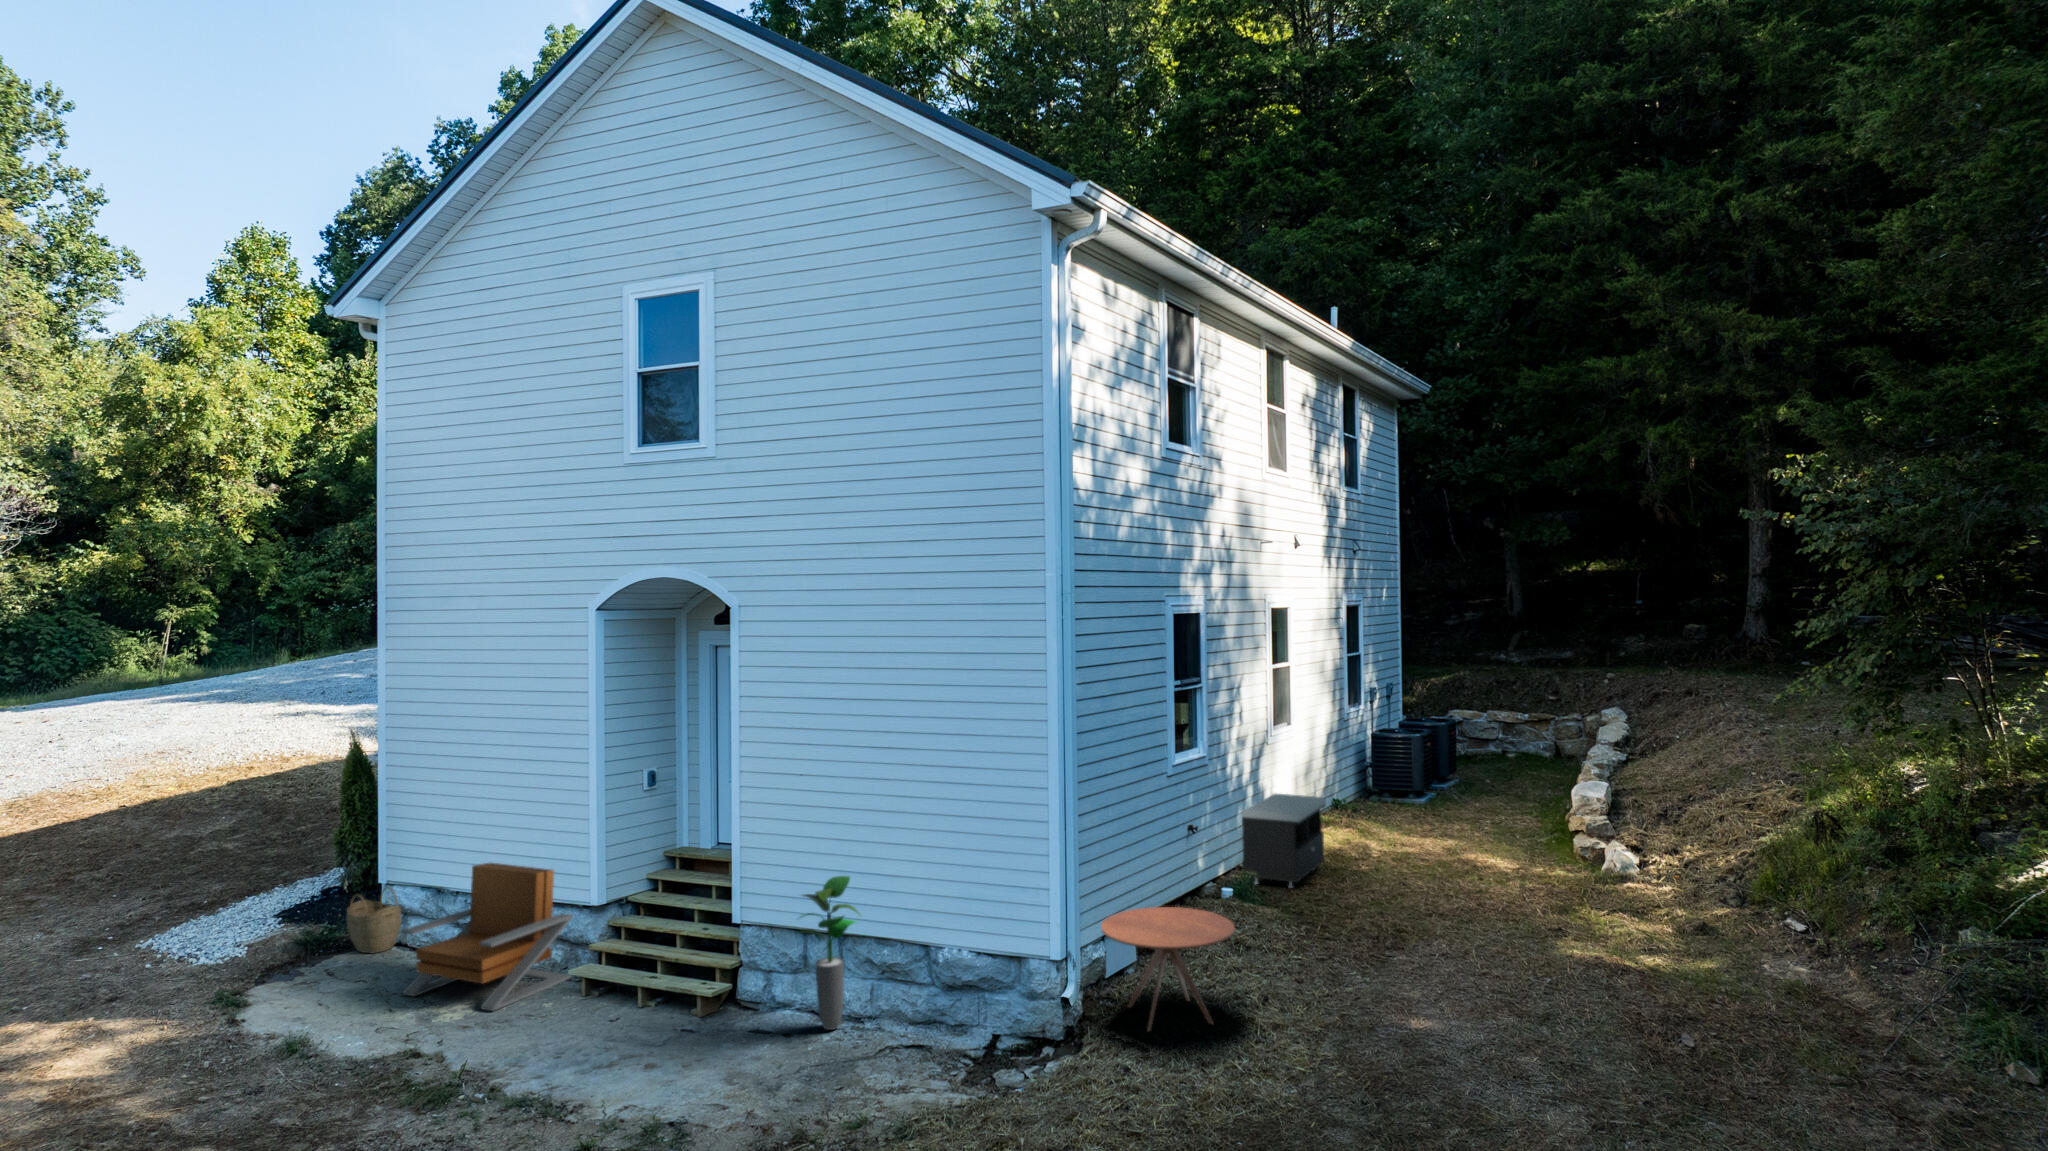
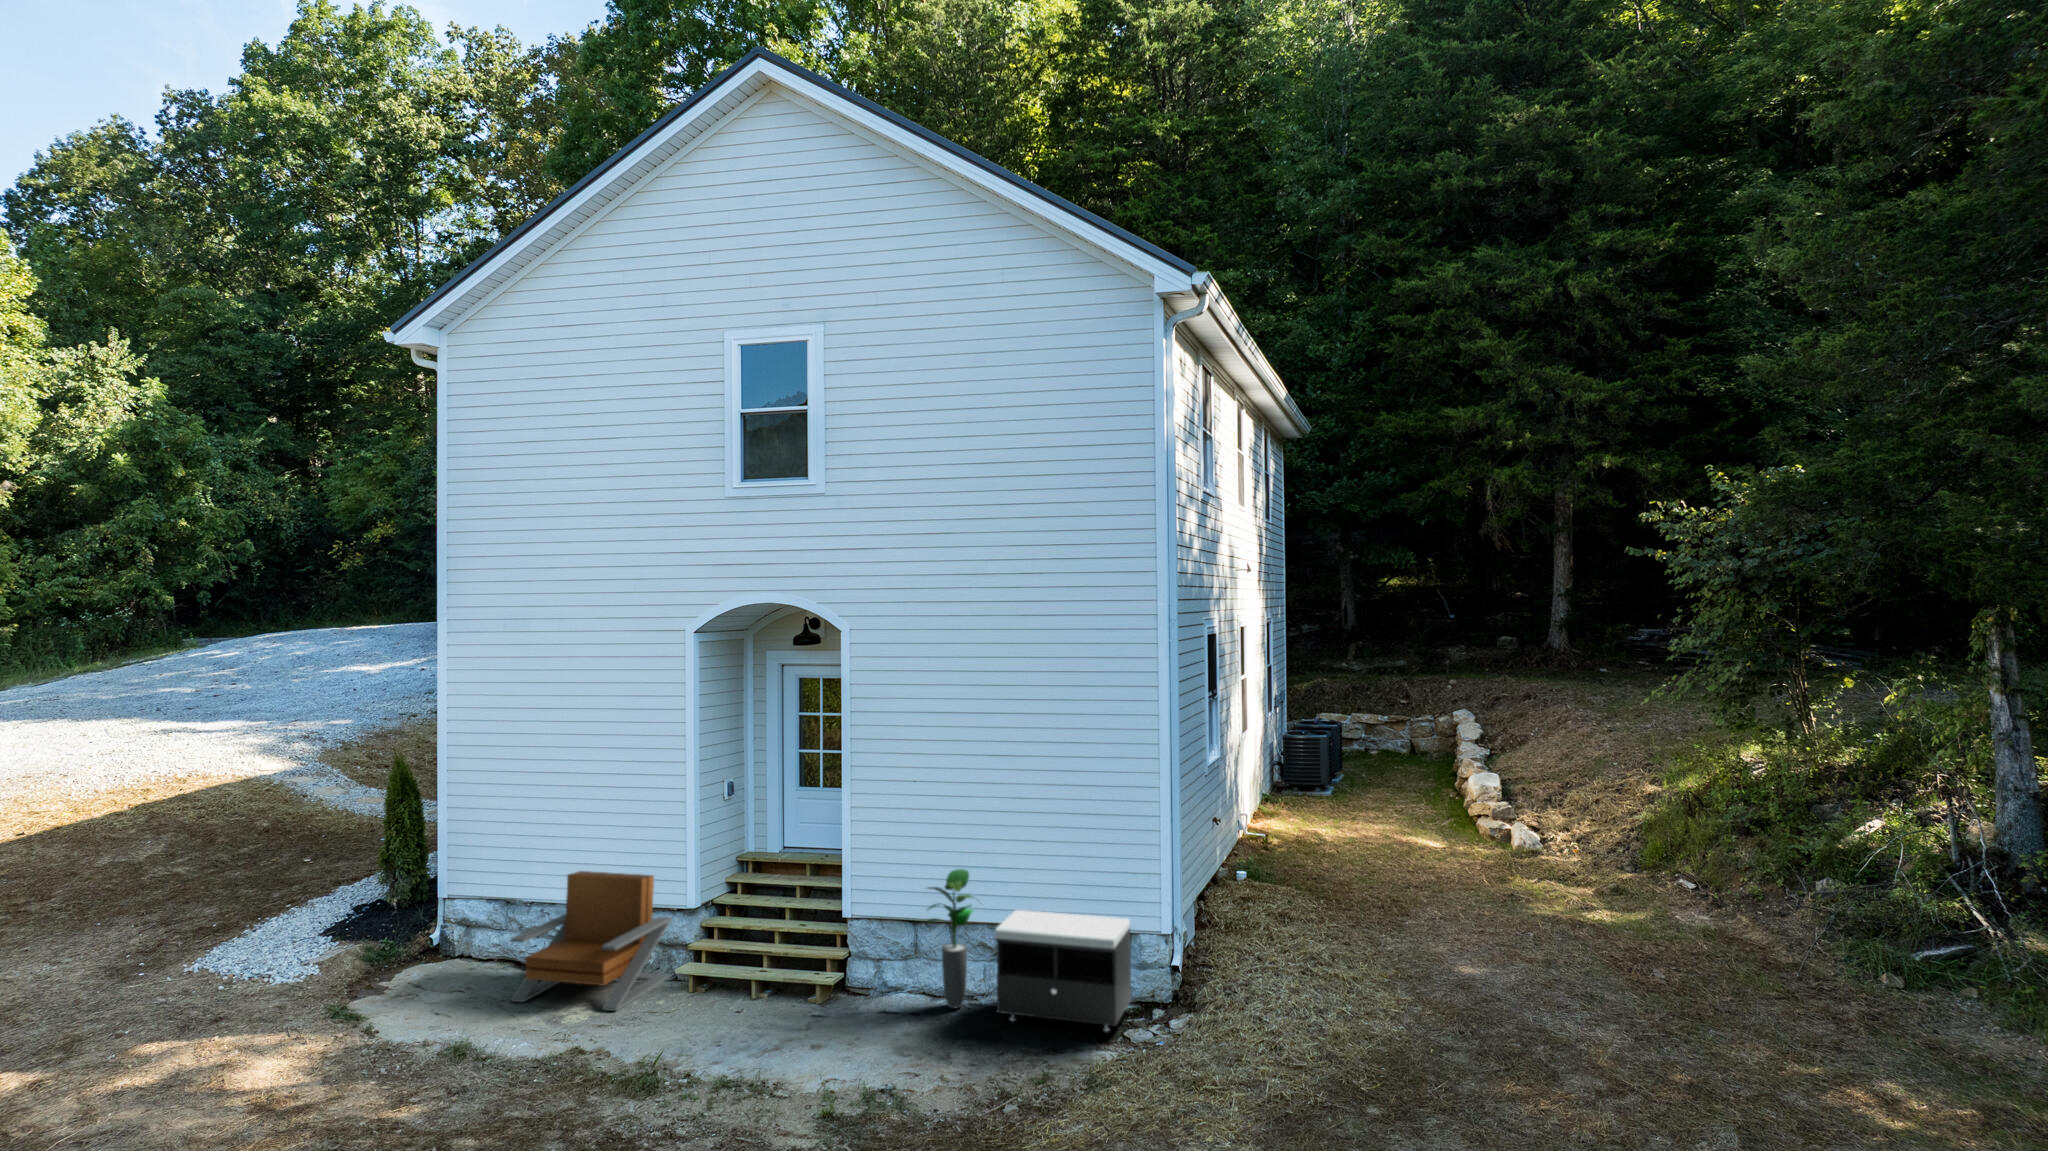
storage bench: present [1242,794,1326,888] -> present [995,910,1131,1031]
woven basket: present [347,887,401,953] -> none [414,899,470,965]
round table: present [1101,907,1235,1031] -> none [1188,886,1304,993]

